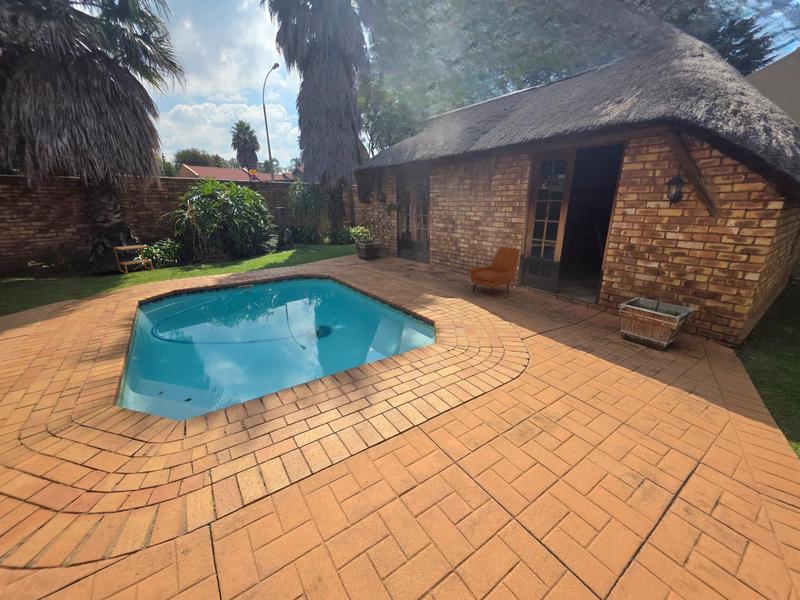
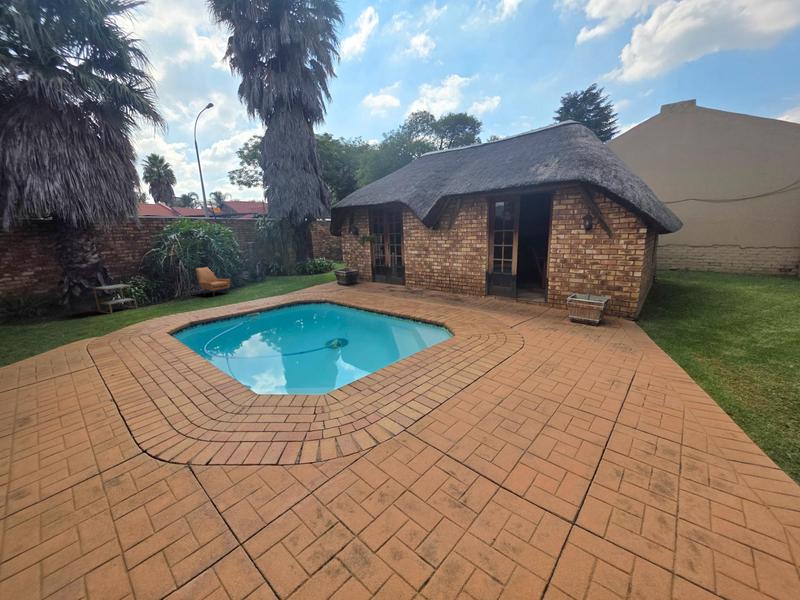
chair: present [470,247,520,297] -> present [196,267,231,296]

